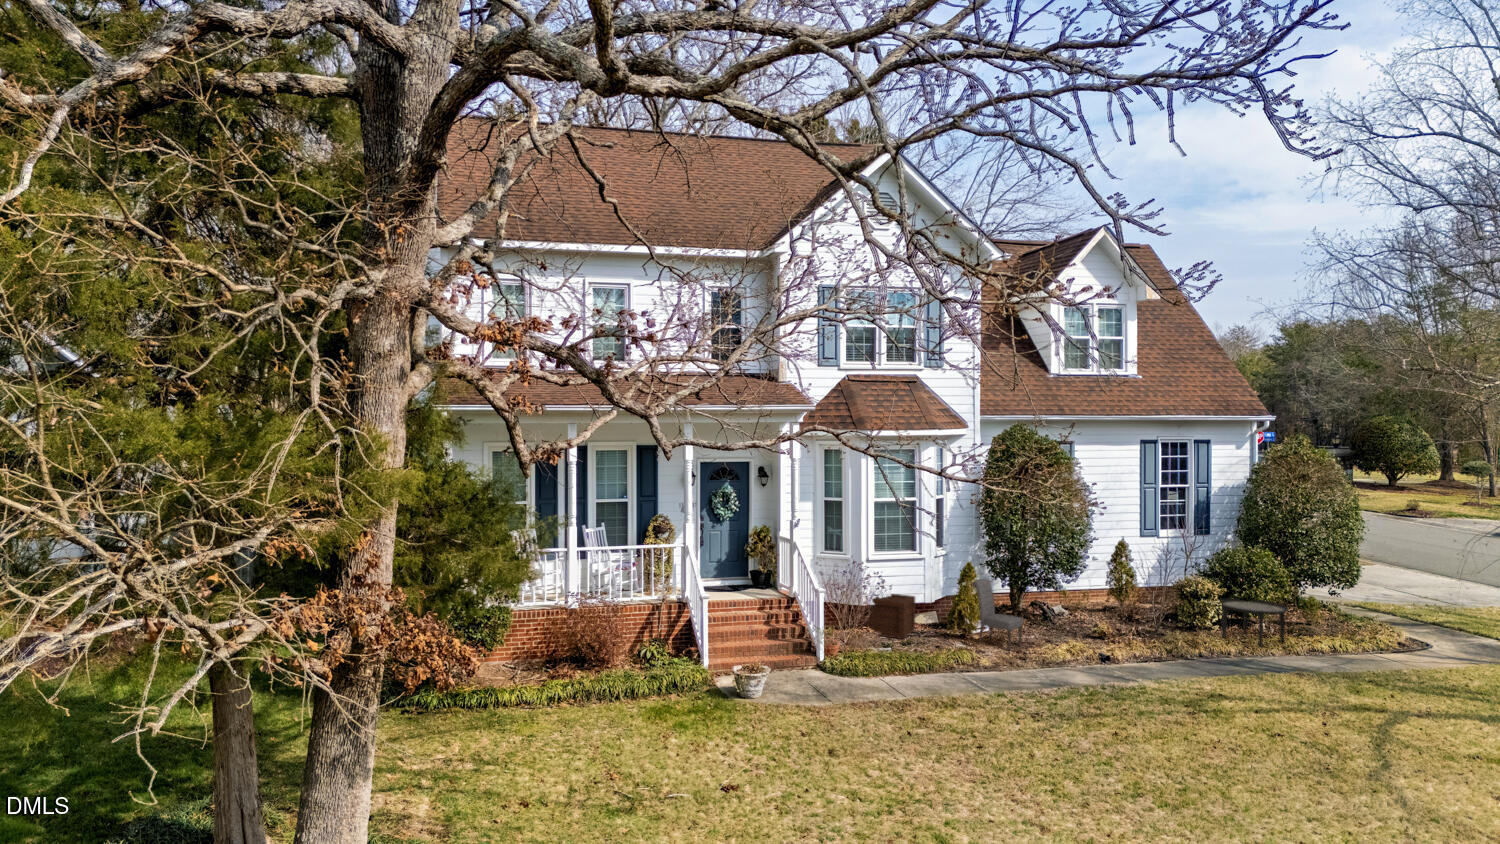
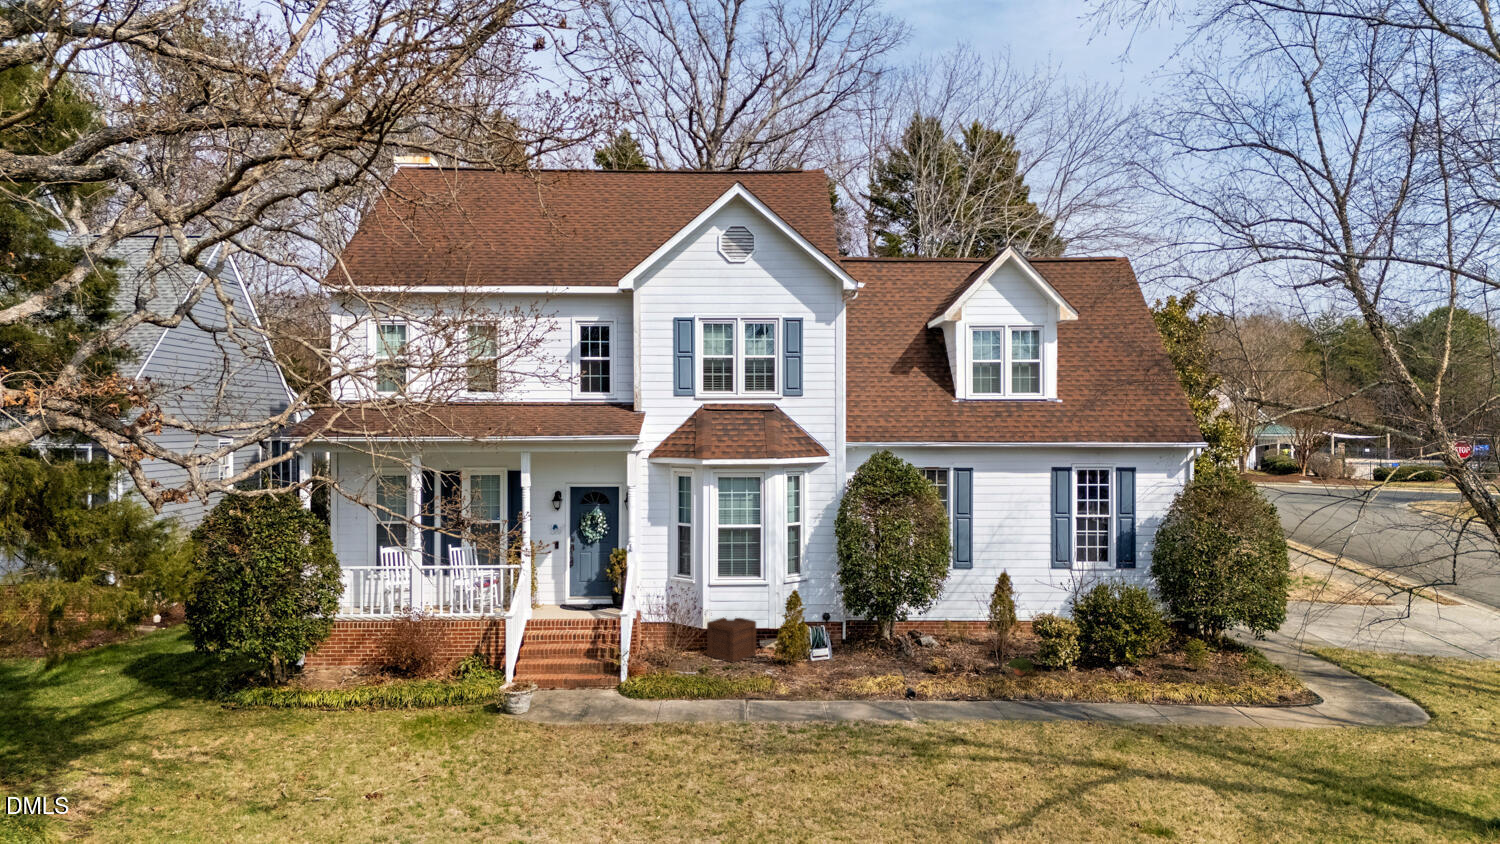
chair: present [973,579,1023,651] -> none [795,607,841,681]
round table: present [1219,598,1289,647] -> none [1065,637,1134,691]
potted plant: none [1164,618,1194,640] -> present [1005,656,1033,676]

